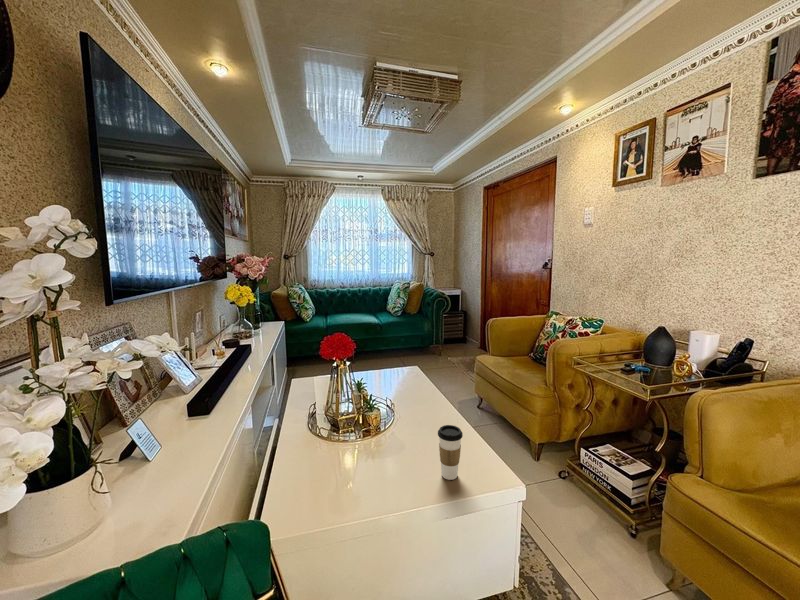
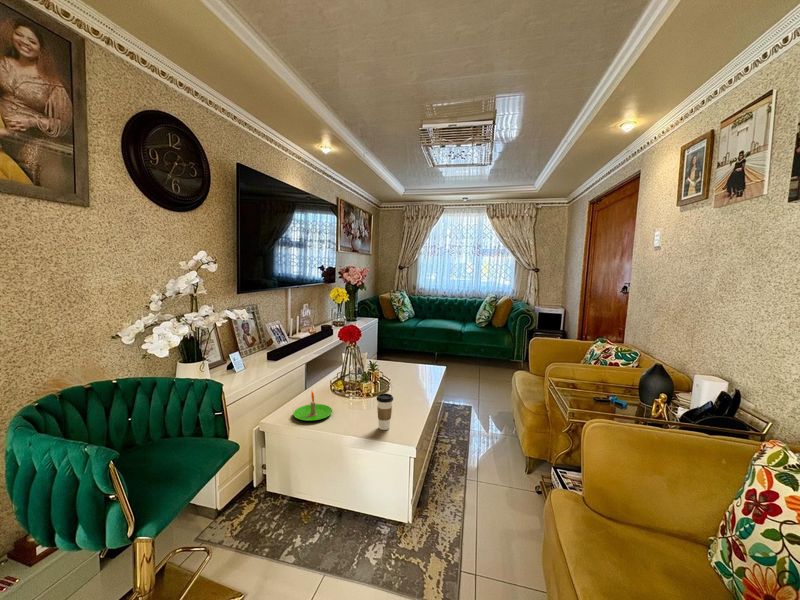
candle: none [294,450,358,507] -> present [293,391,332,421]

